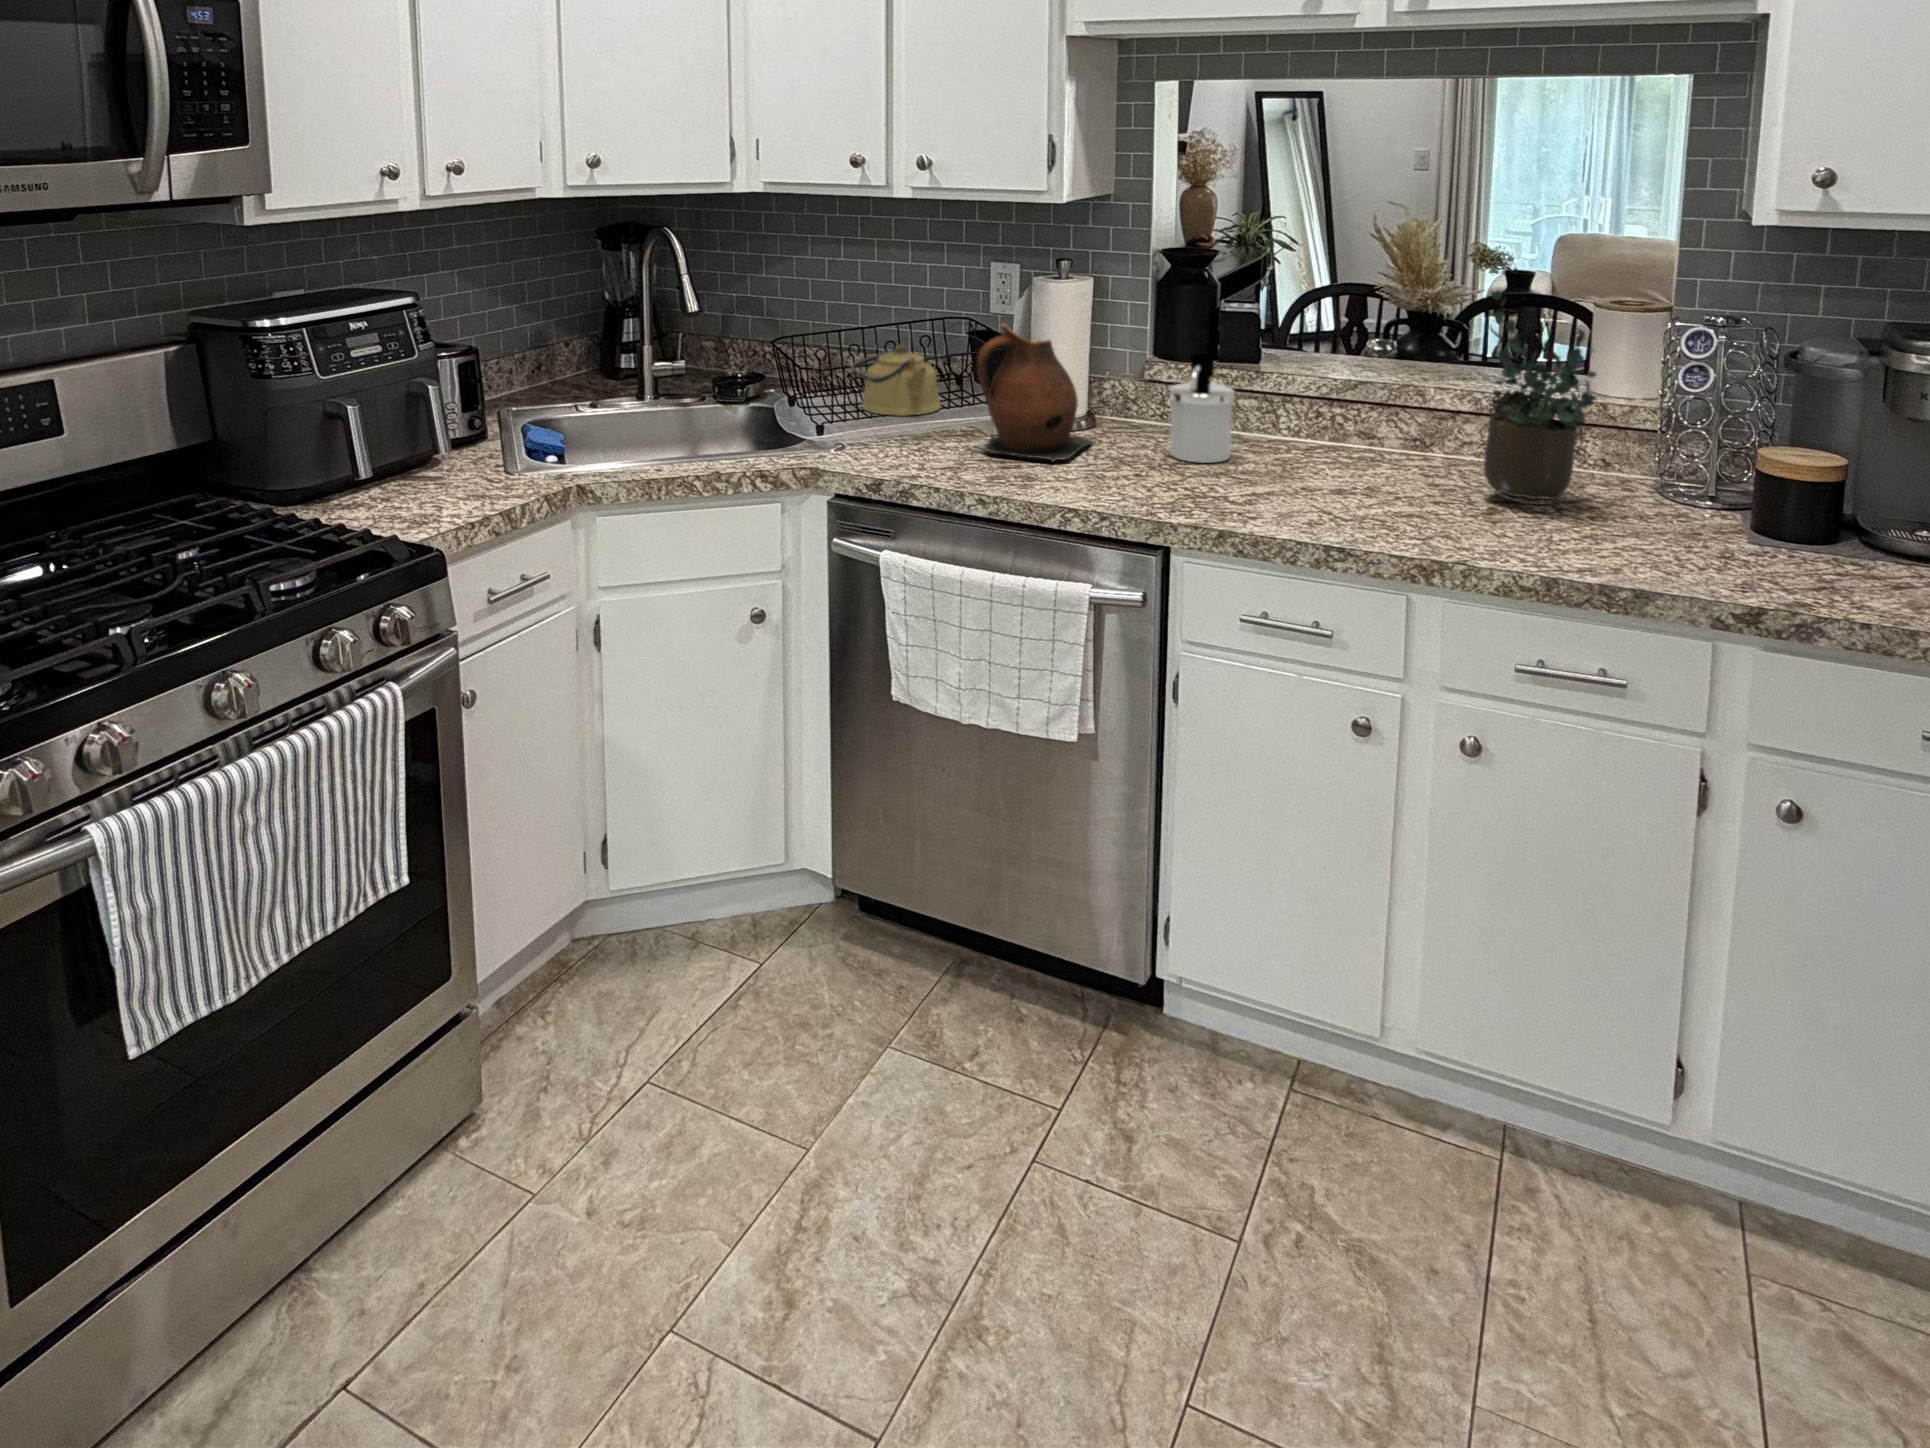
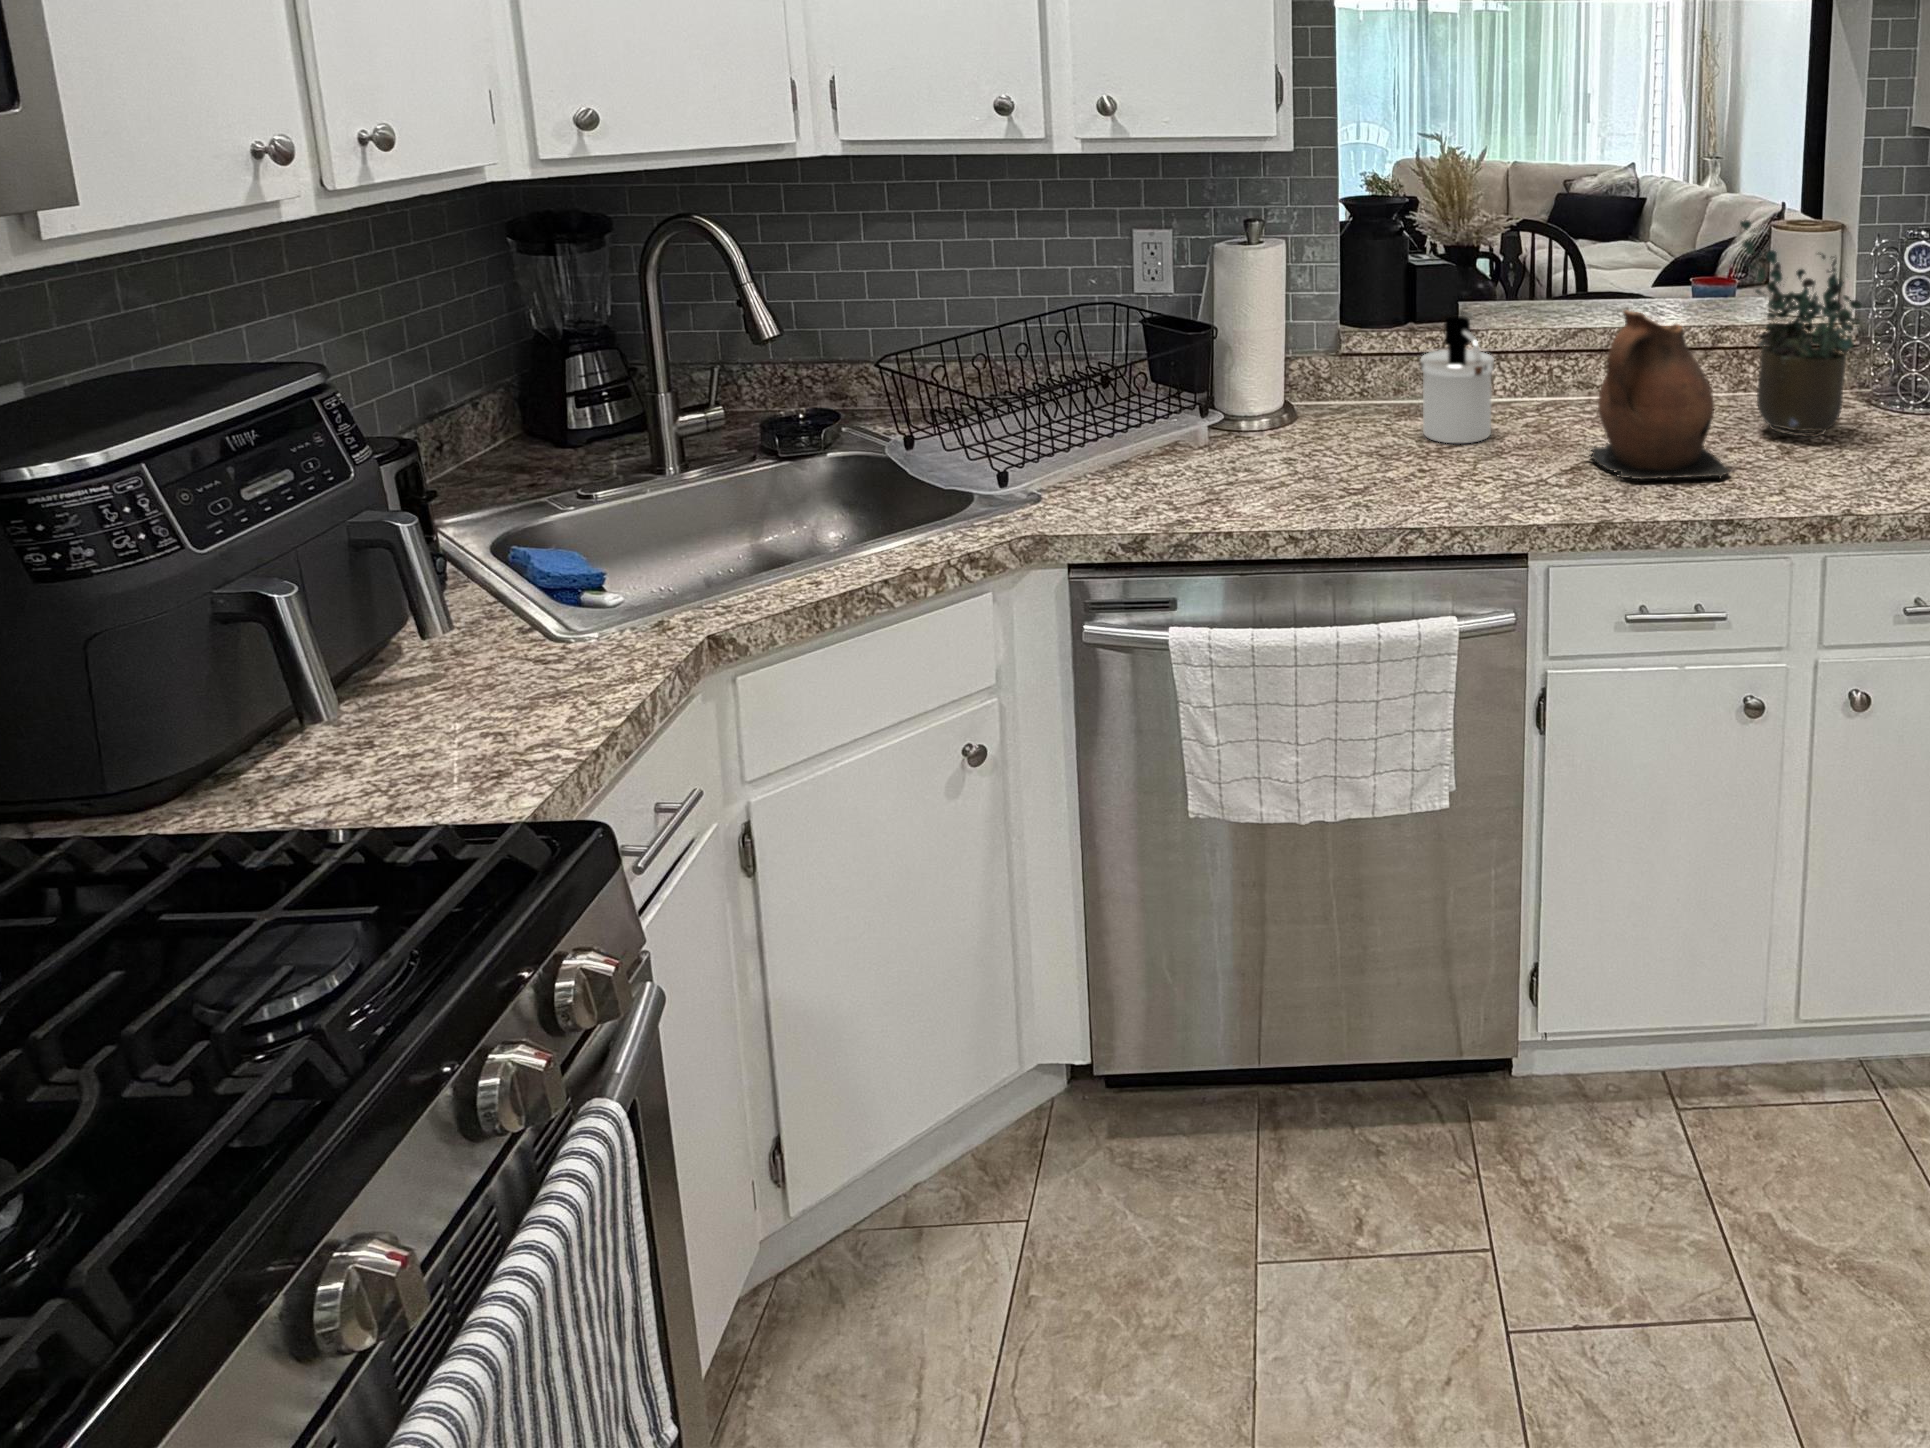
ceramic pitcher: present [977,324,1092,462] -> present [1590,310,1730,479]
kettle: present [851,345,941,416] -> none [968,345,1096,439]

